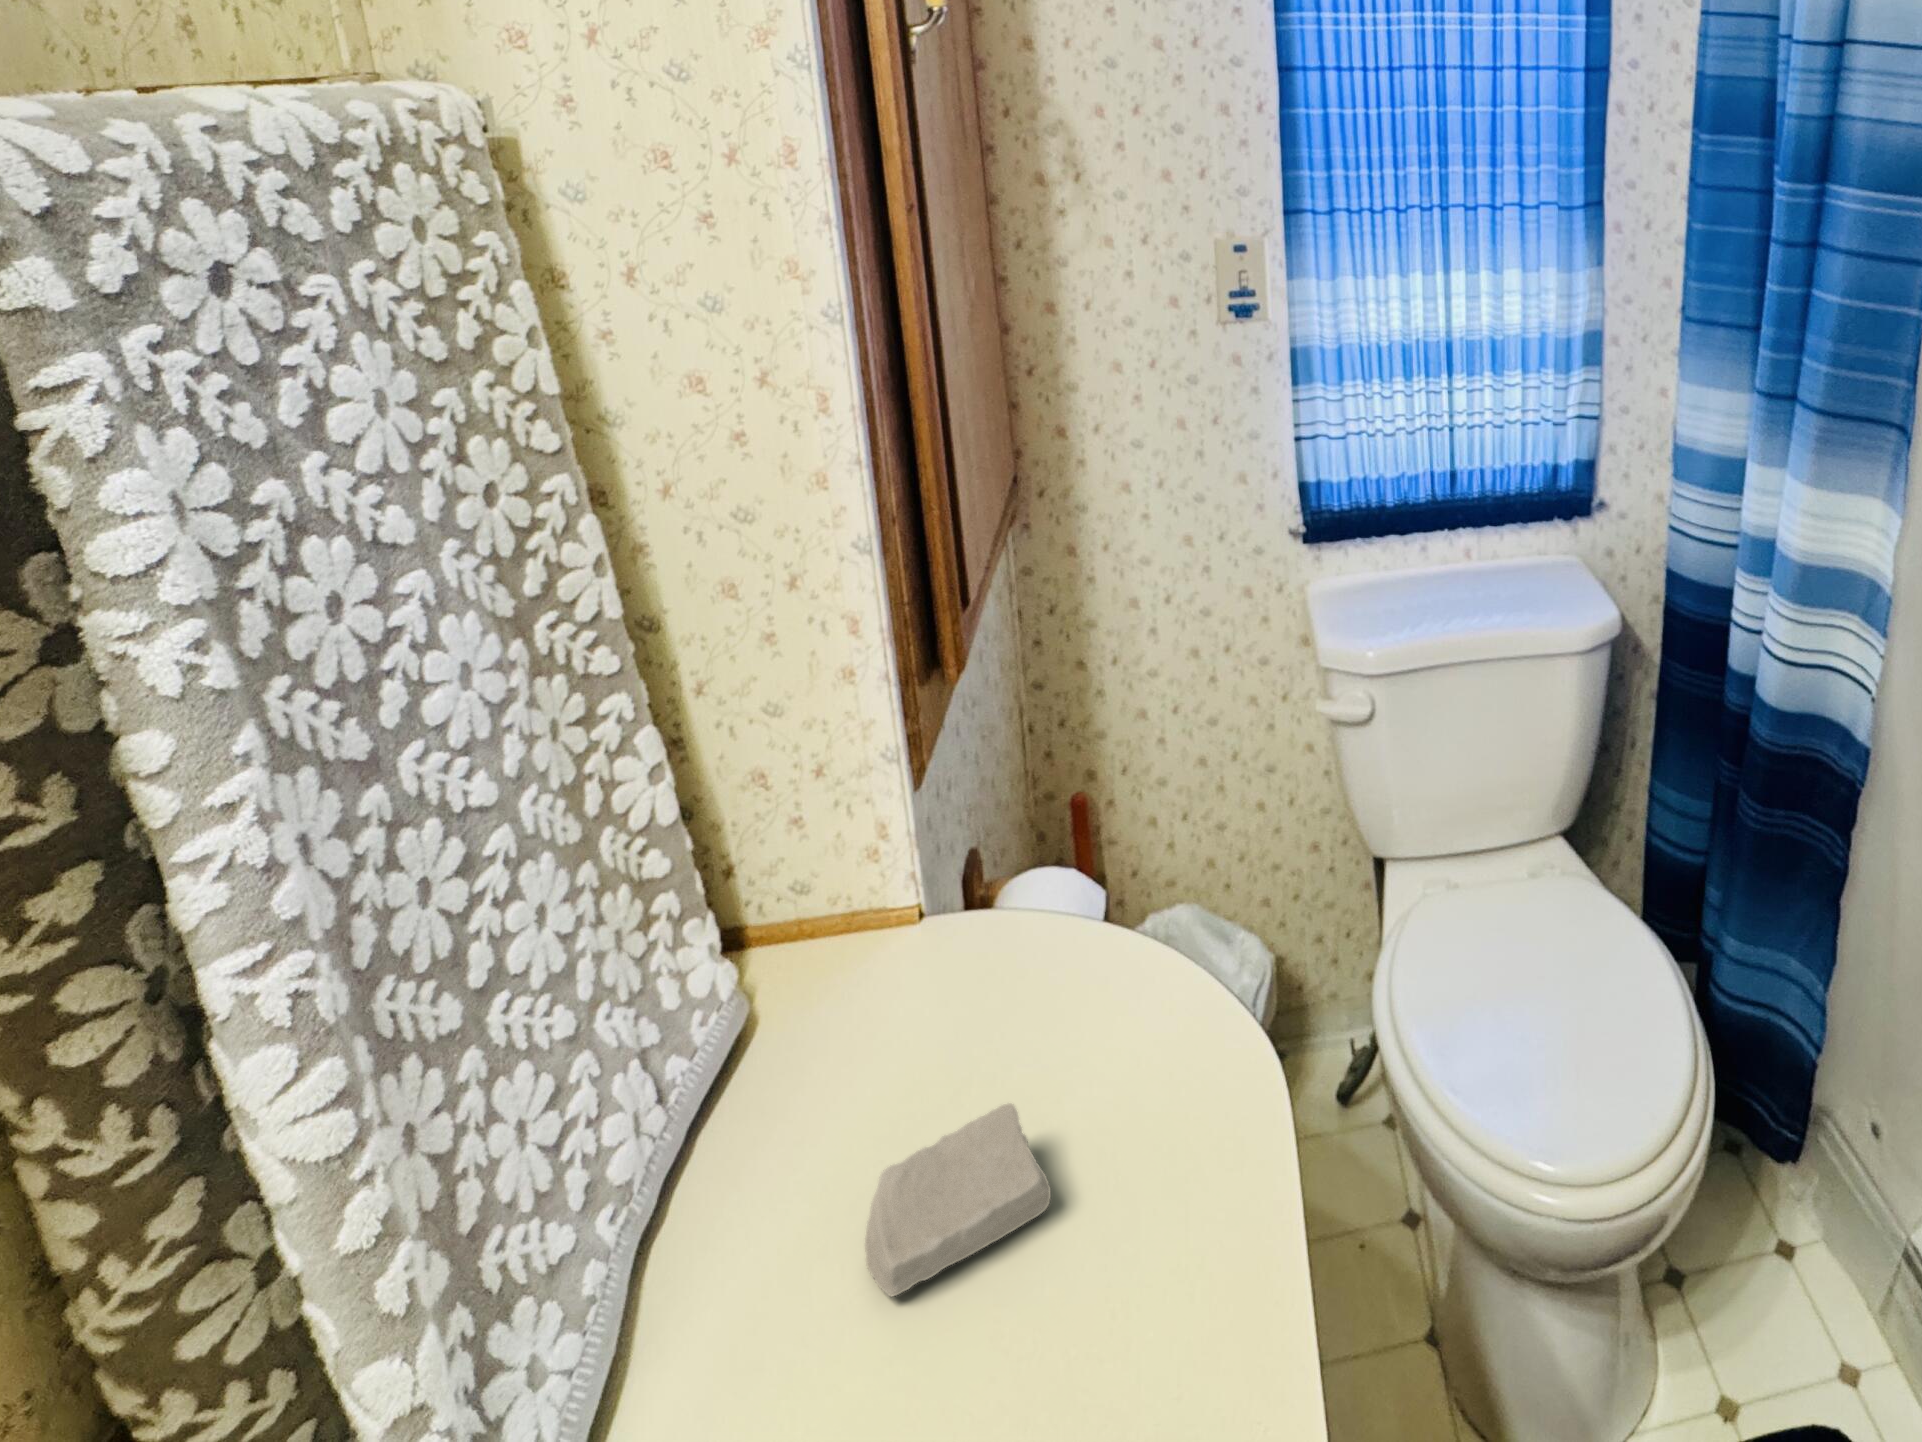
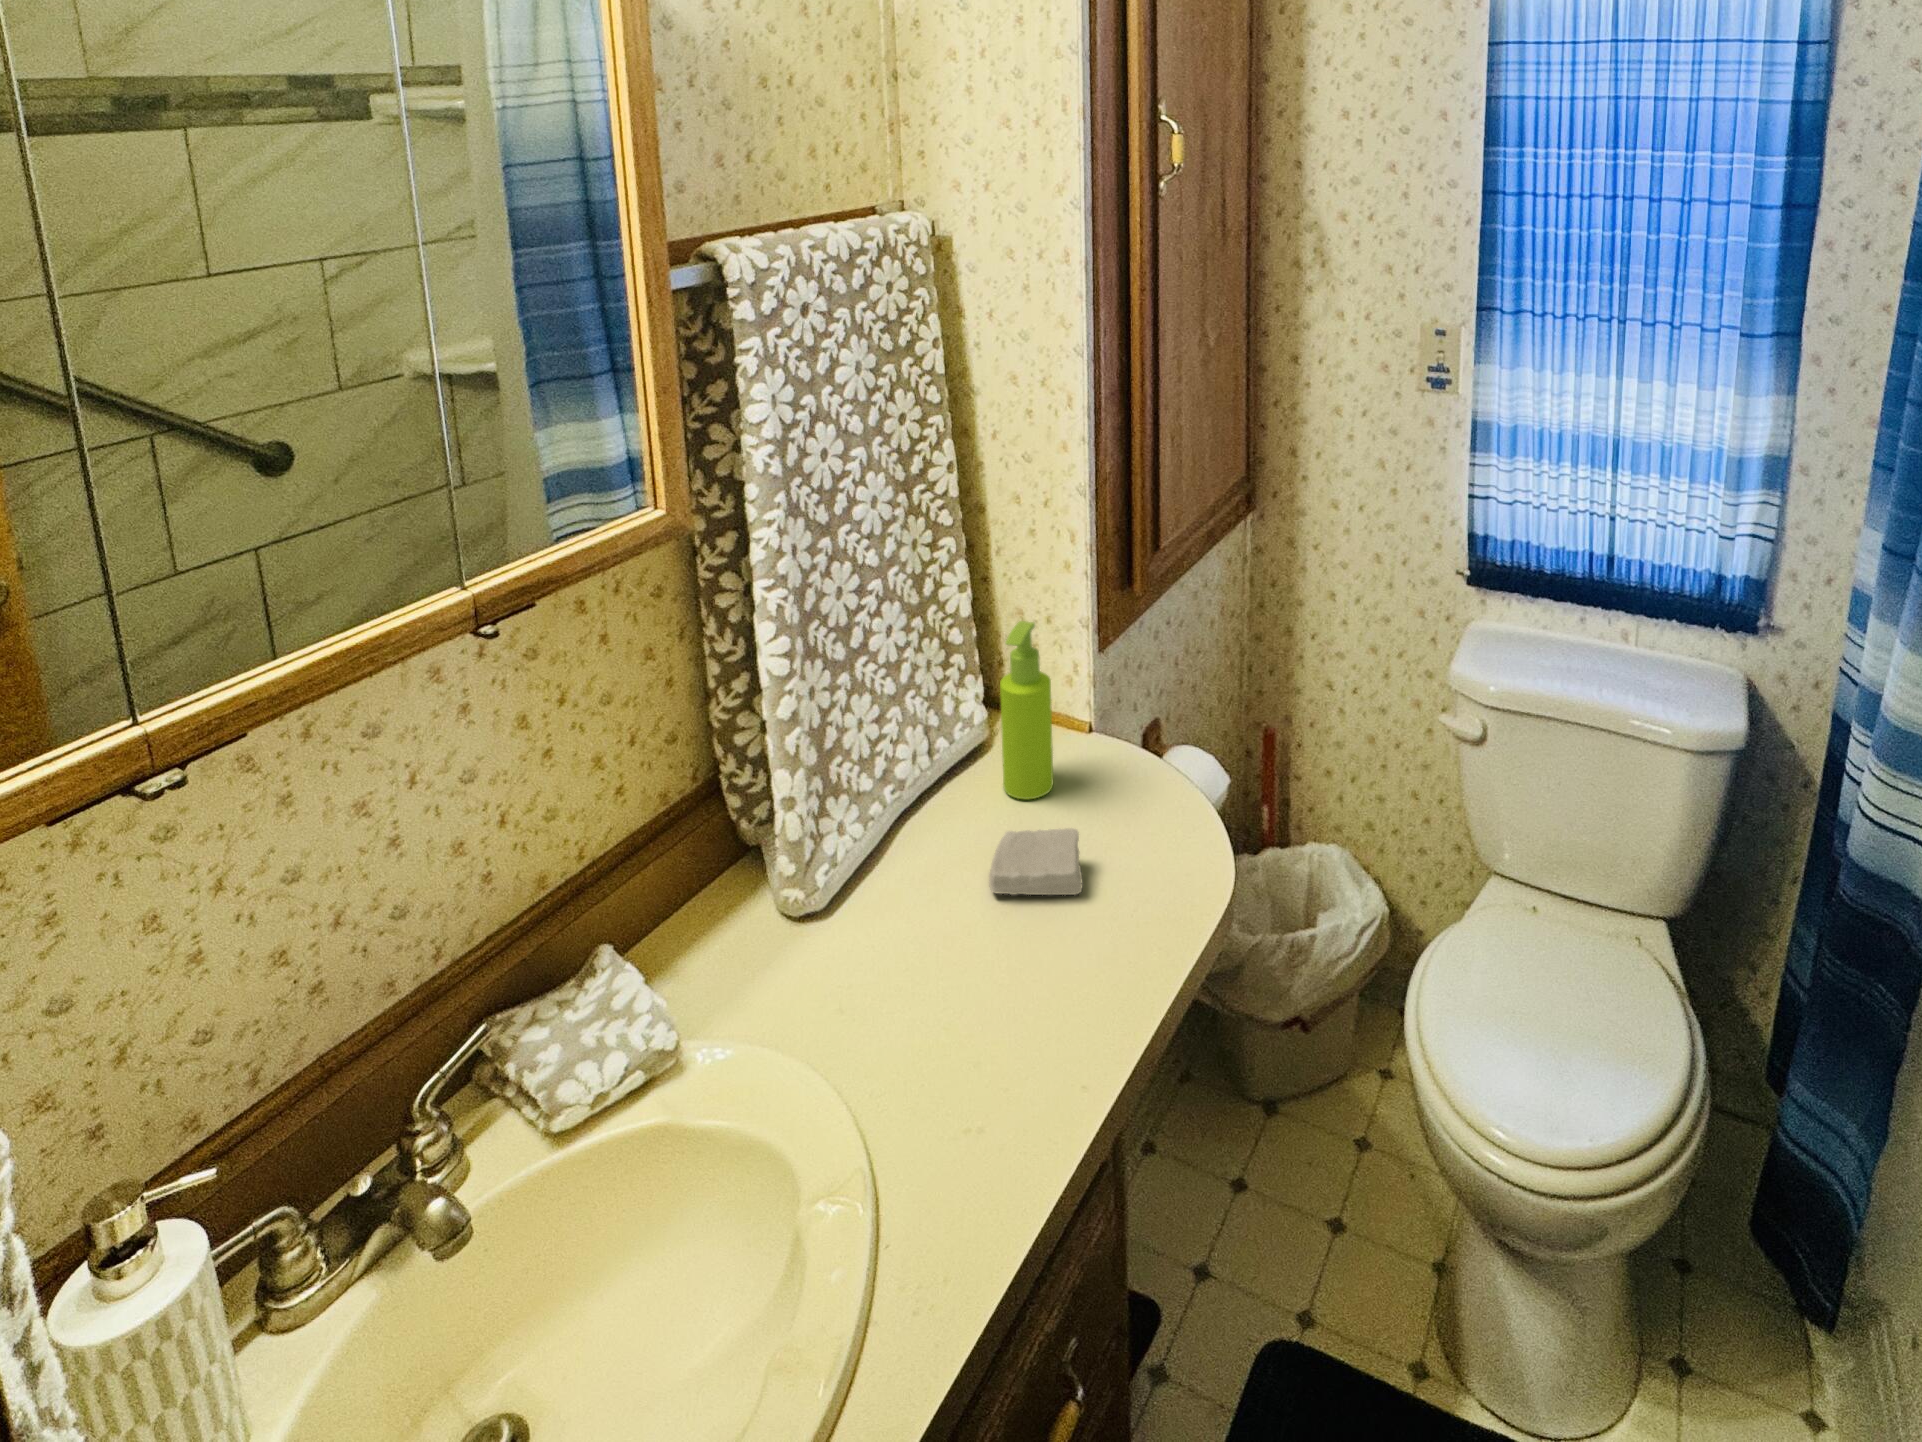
soap dispenser: none [786,788,907,1093] -> present [1000,621,1053,799]

